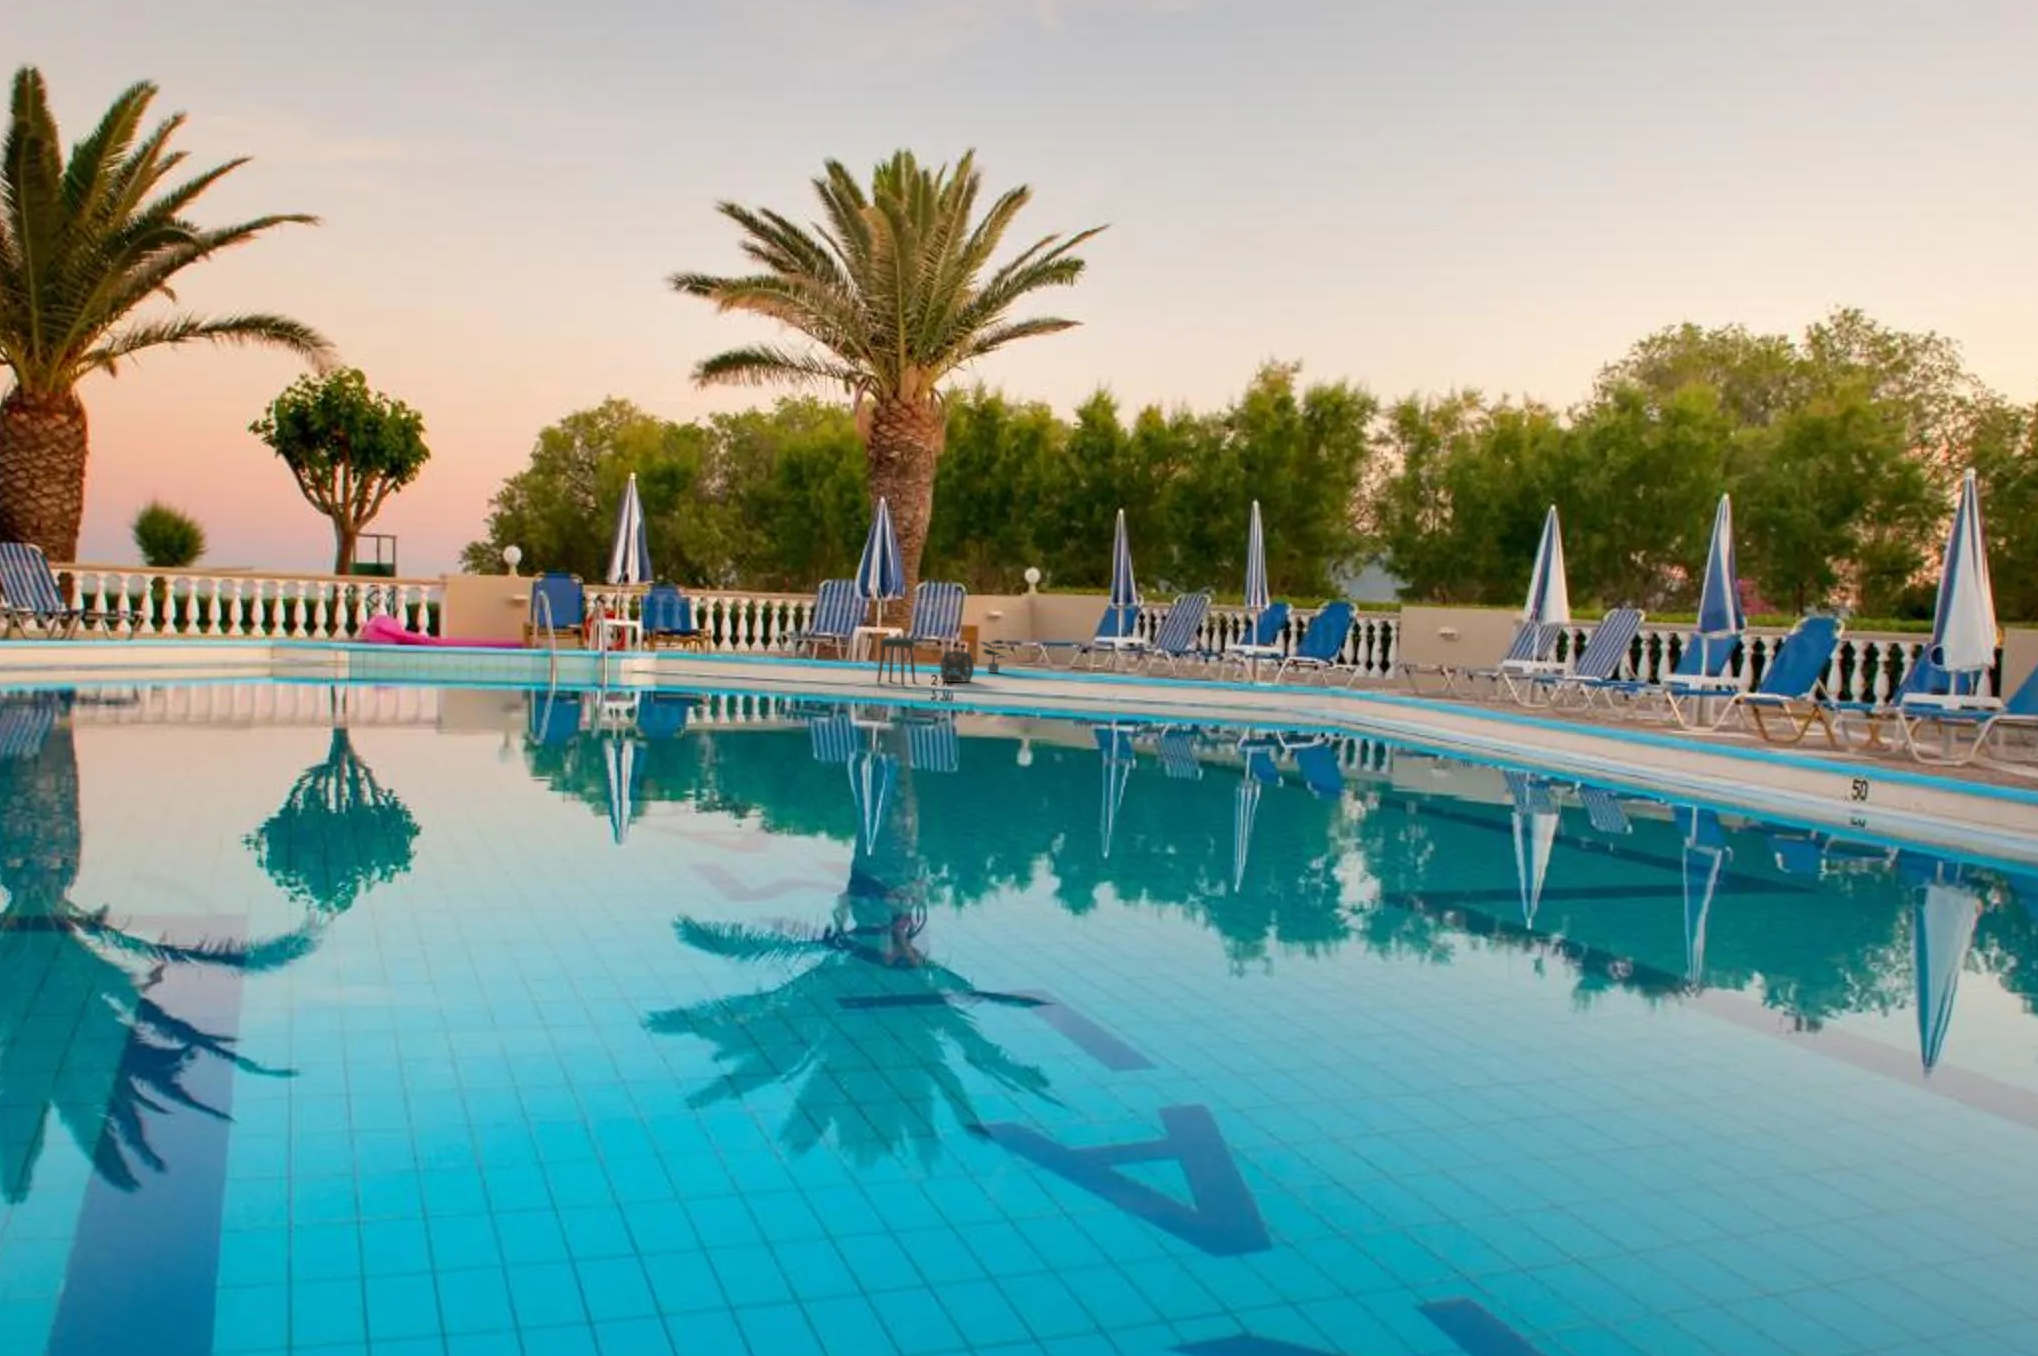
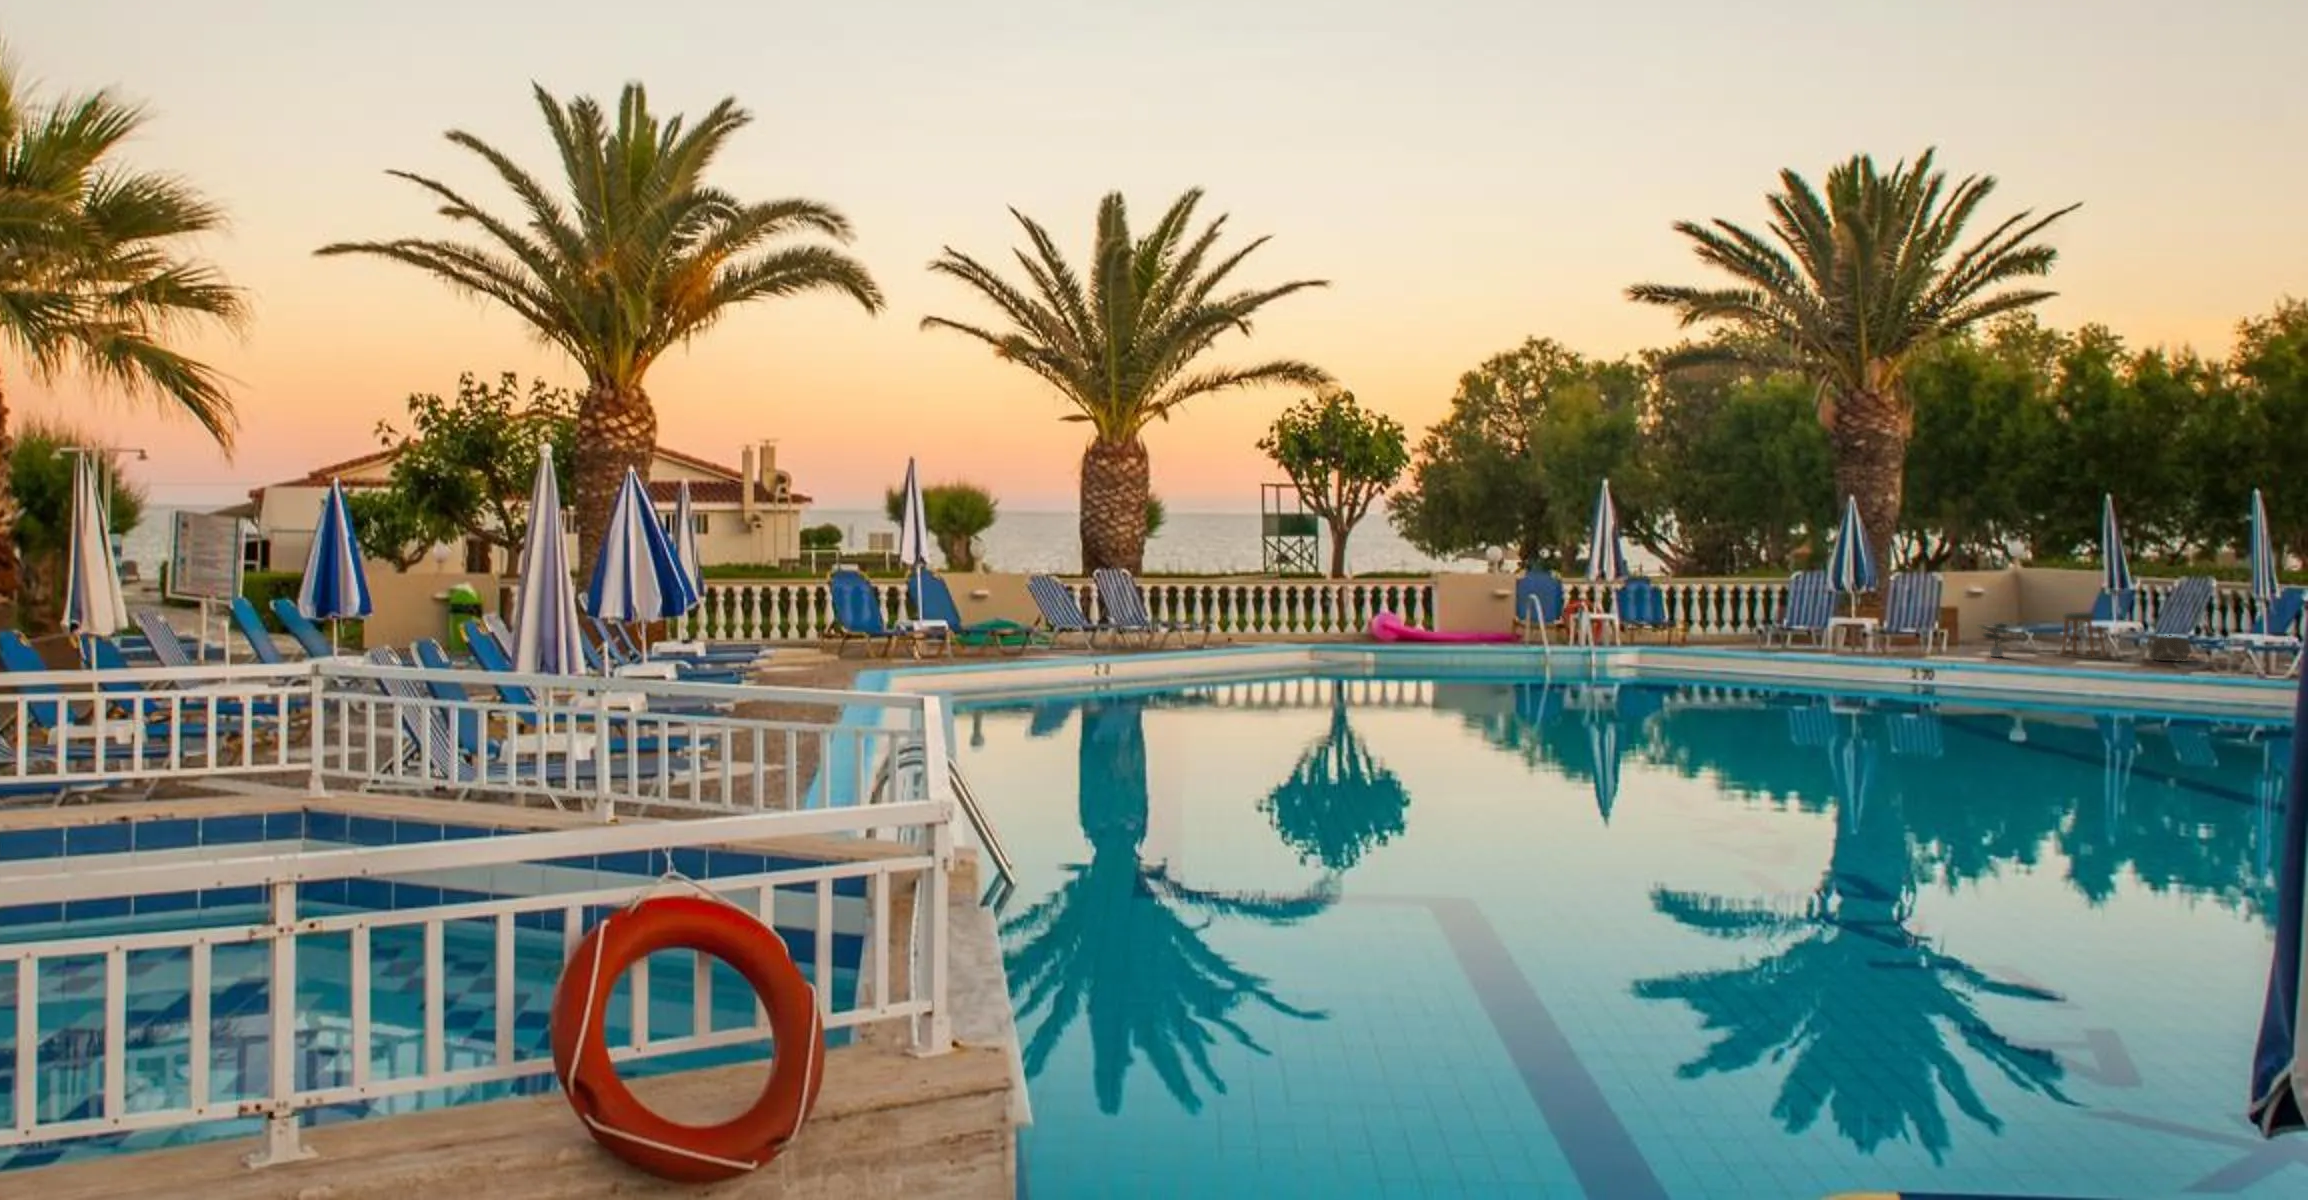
stool: present [877,638,916,684] -> present [2062,612,2106,656]
woven basket: present [940,651,974,682] -> present [2147,635,2191,662]

